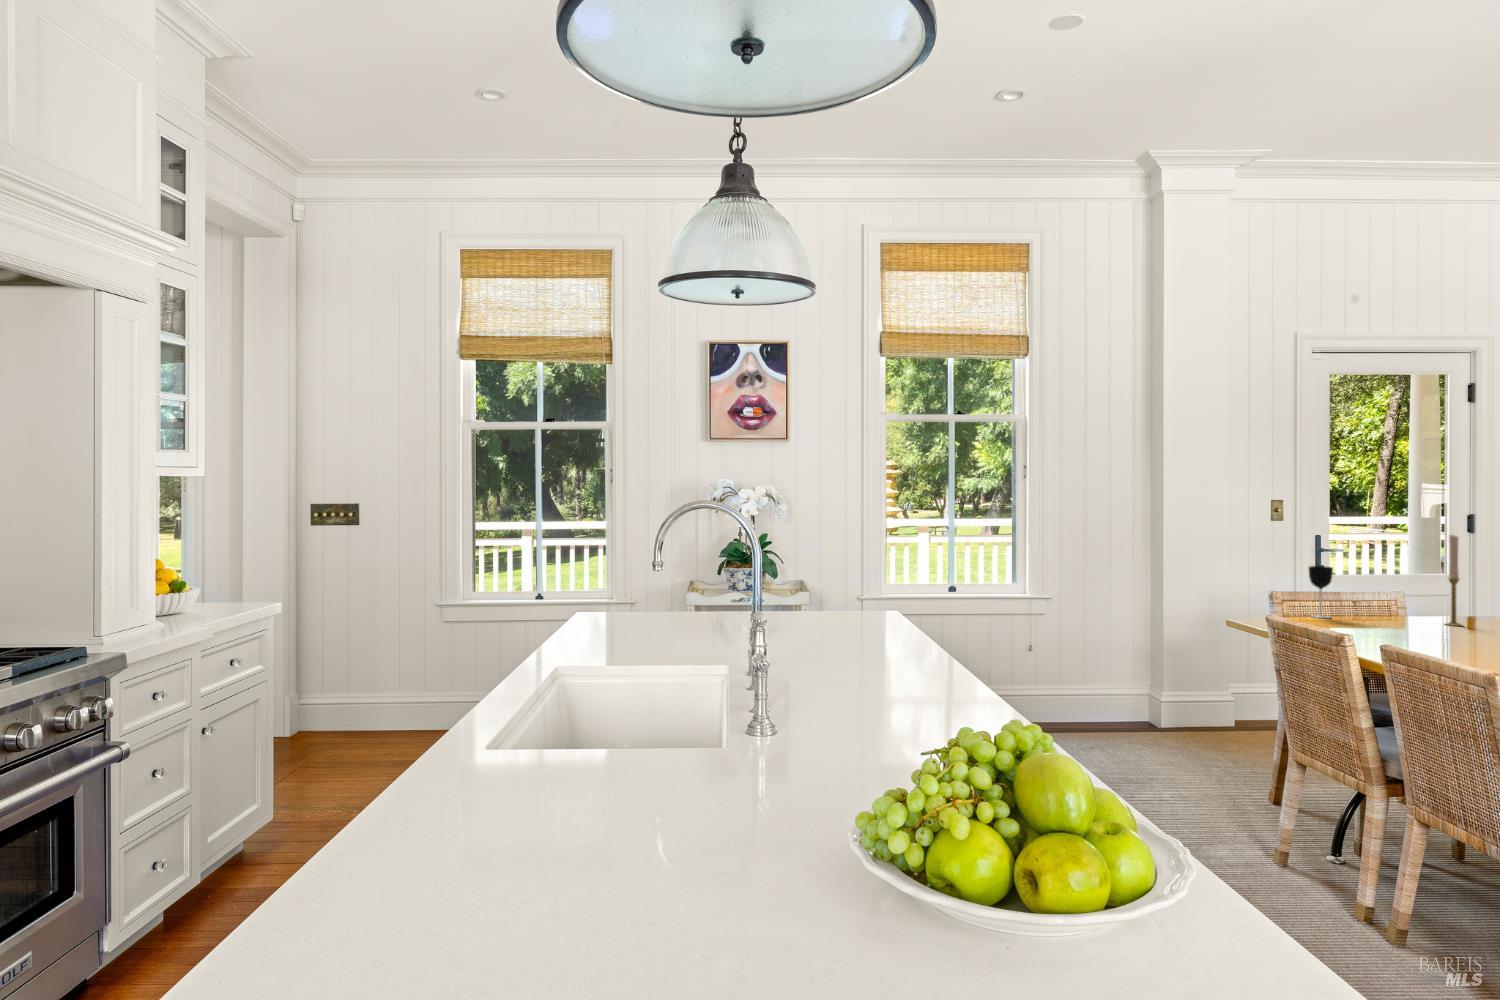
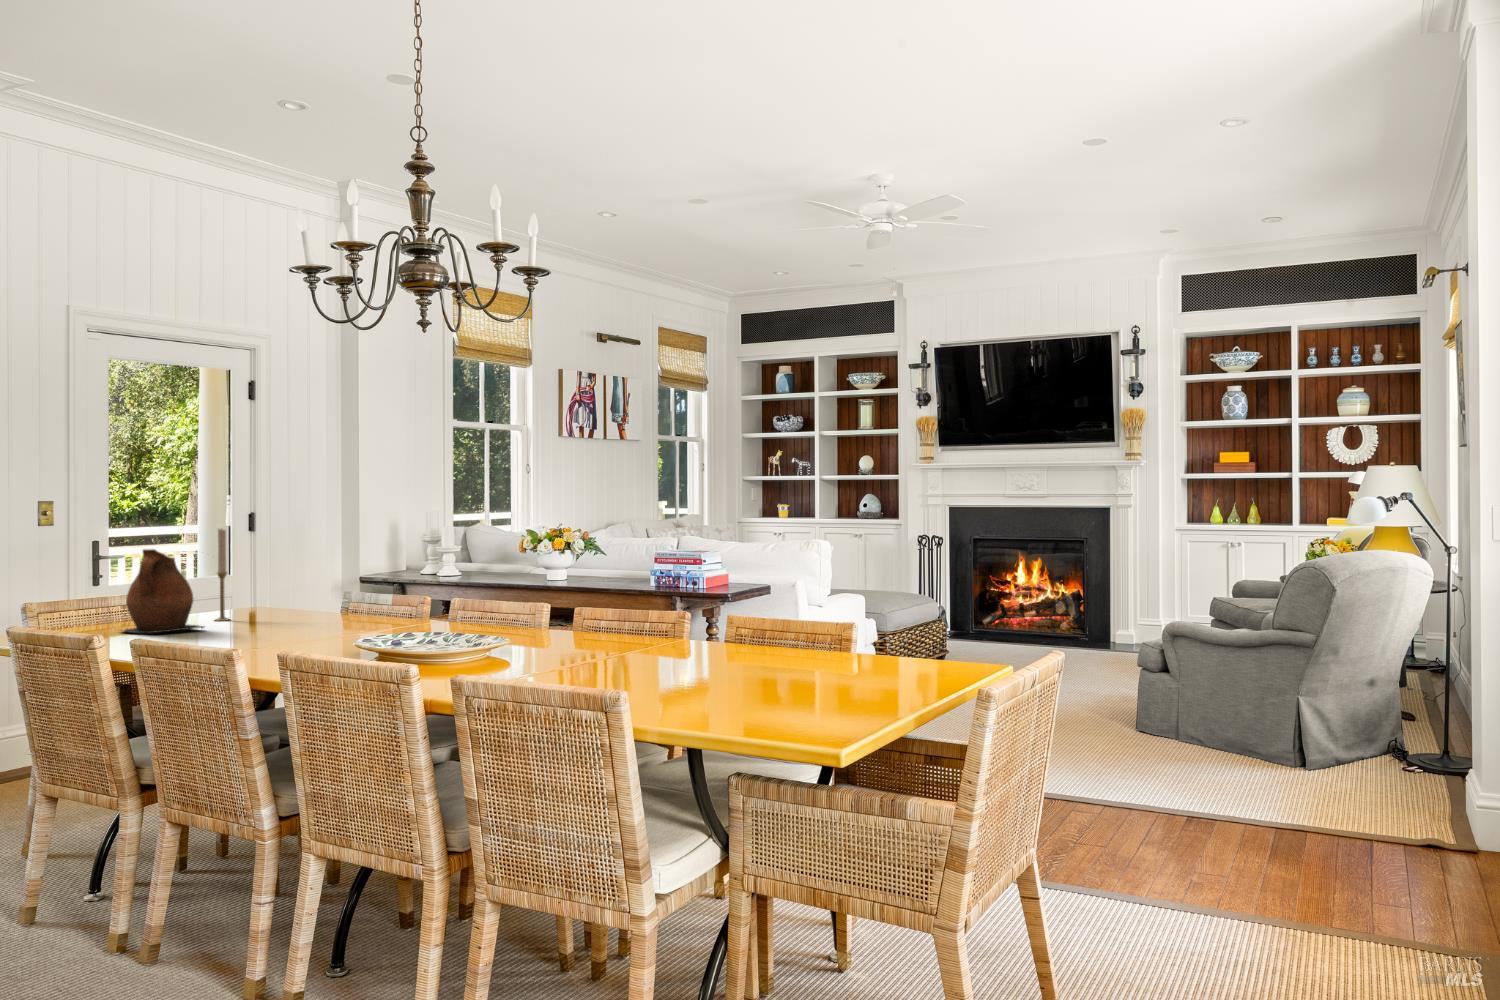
ceramic pitcher: none [1351,554,1440,635] -> present [121,549,204,633]
wine glass: present [1309,566,1333,618] -> none [71,569,99,628]

